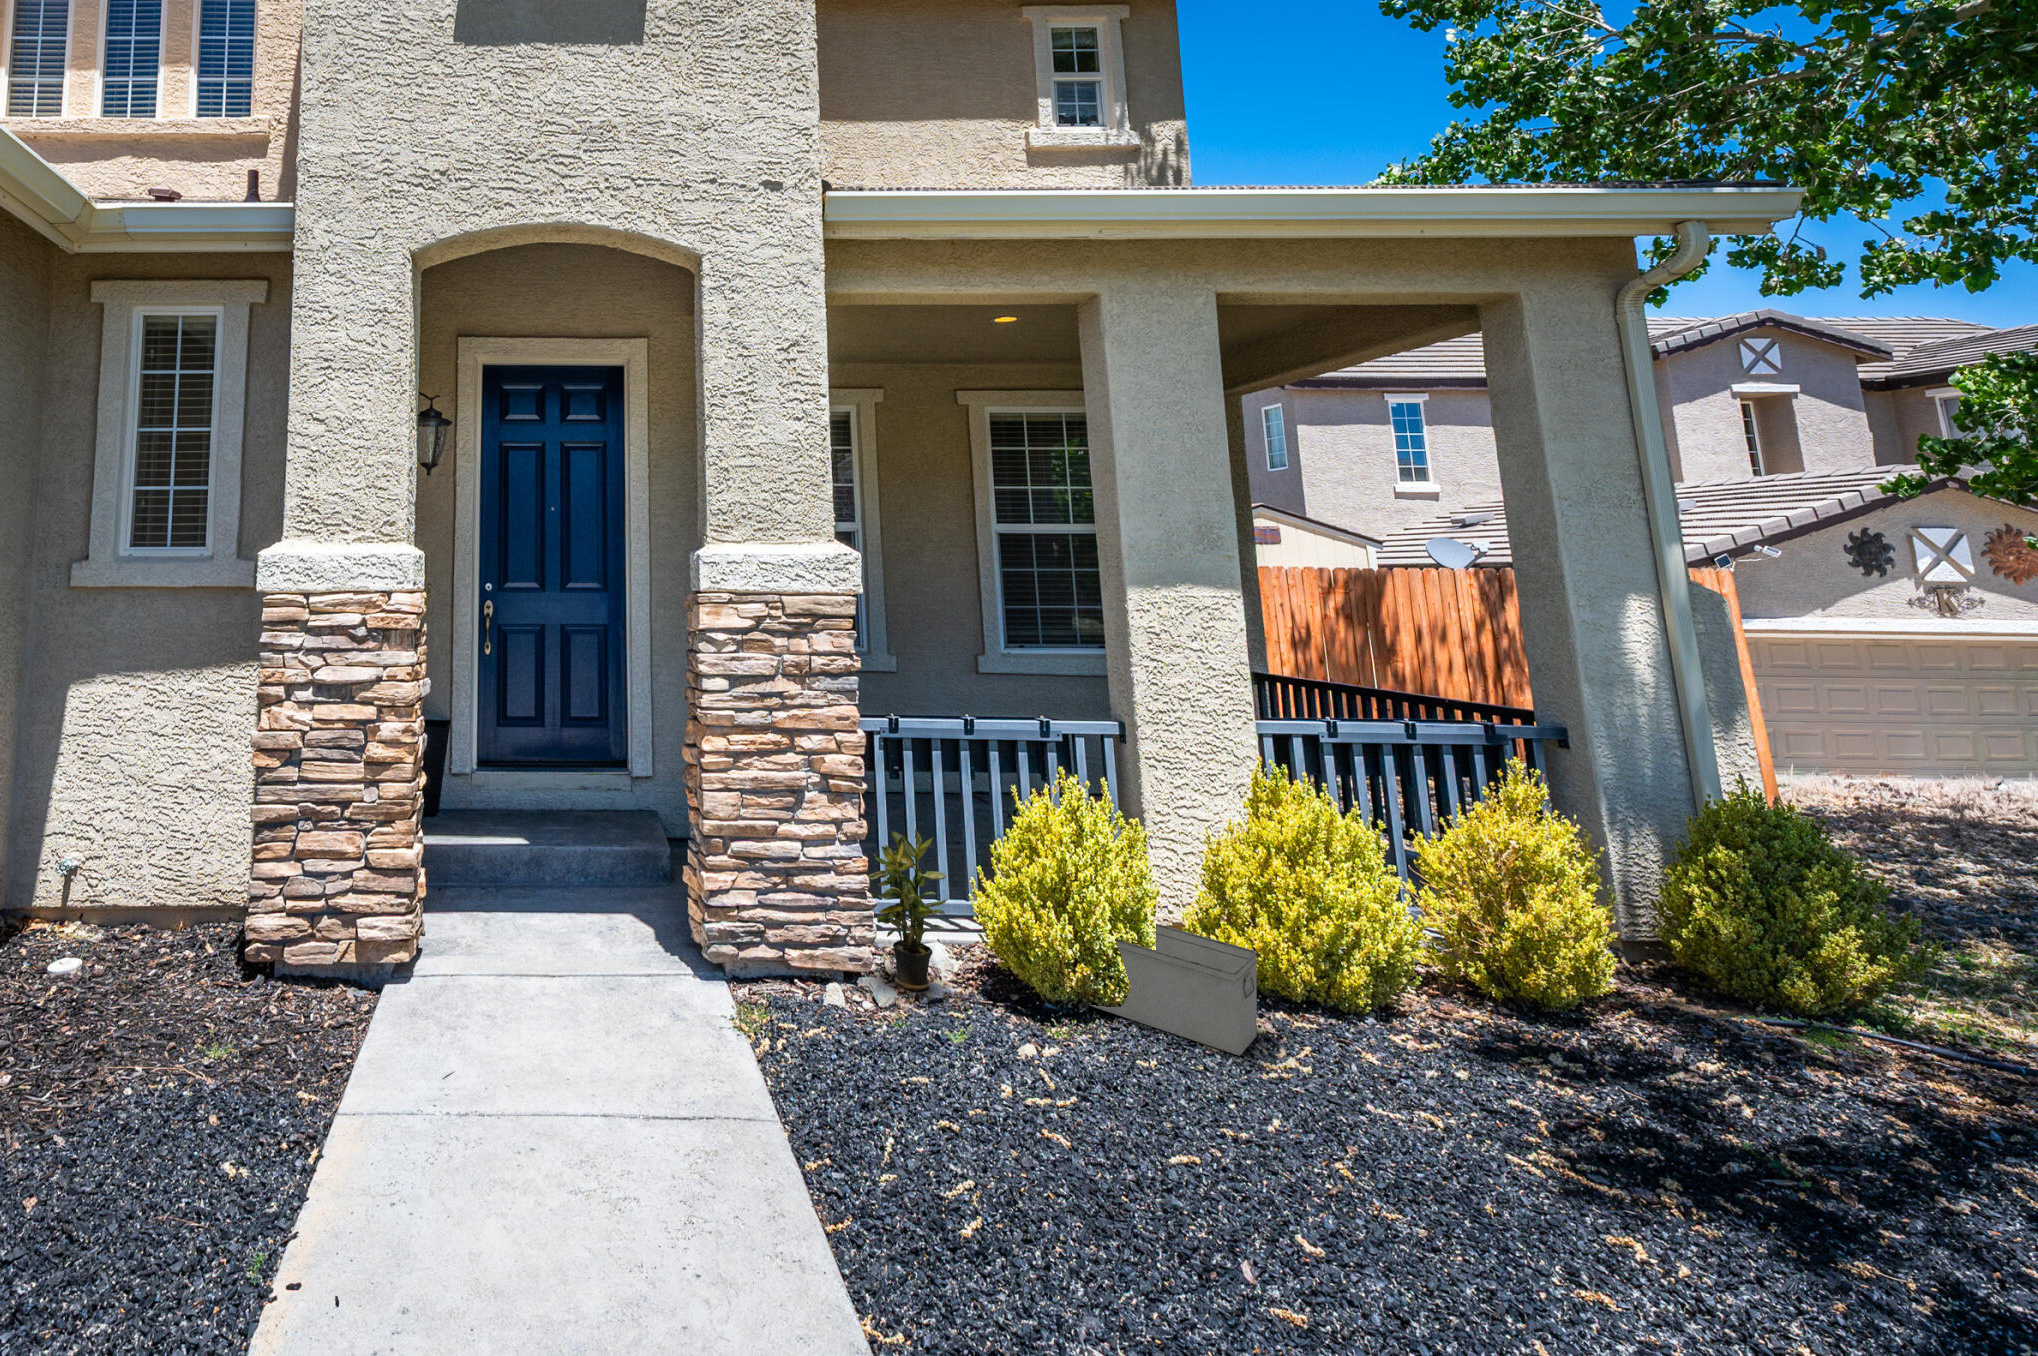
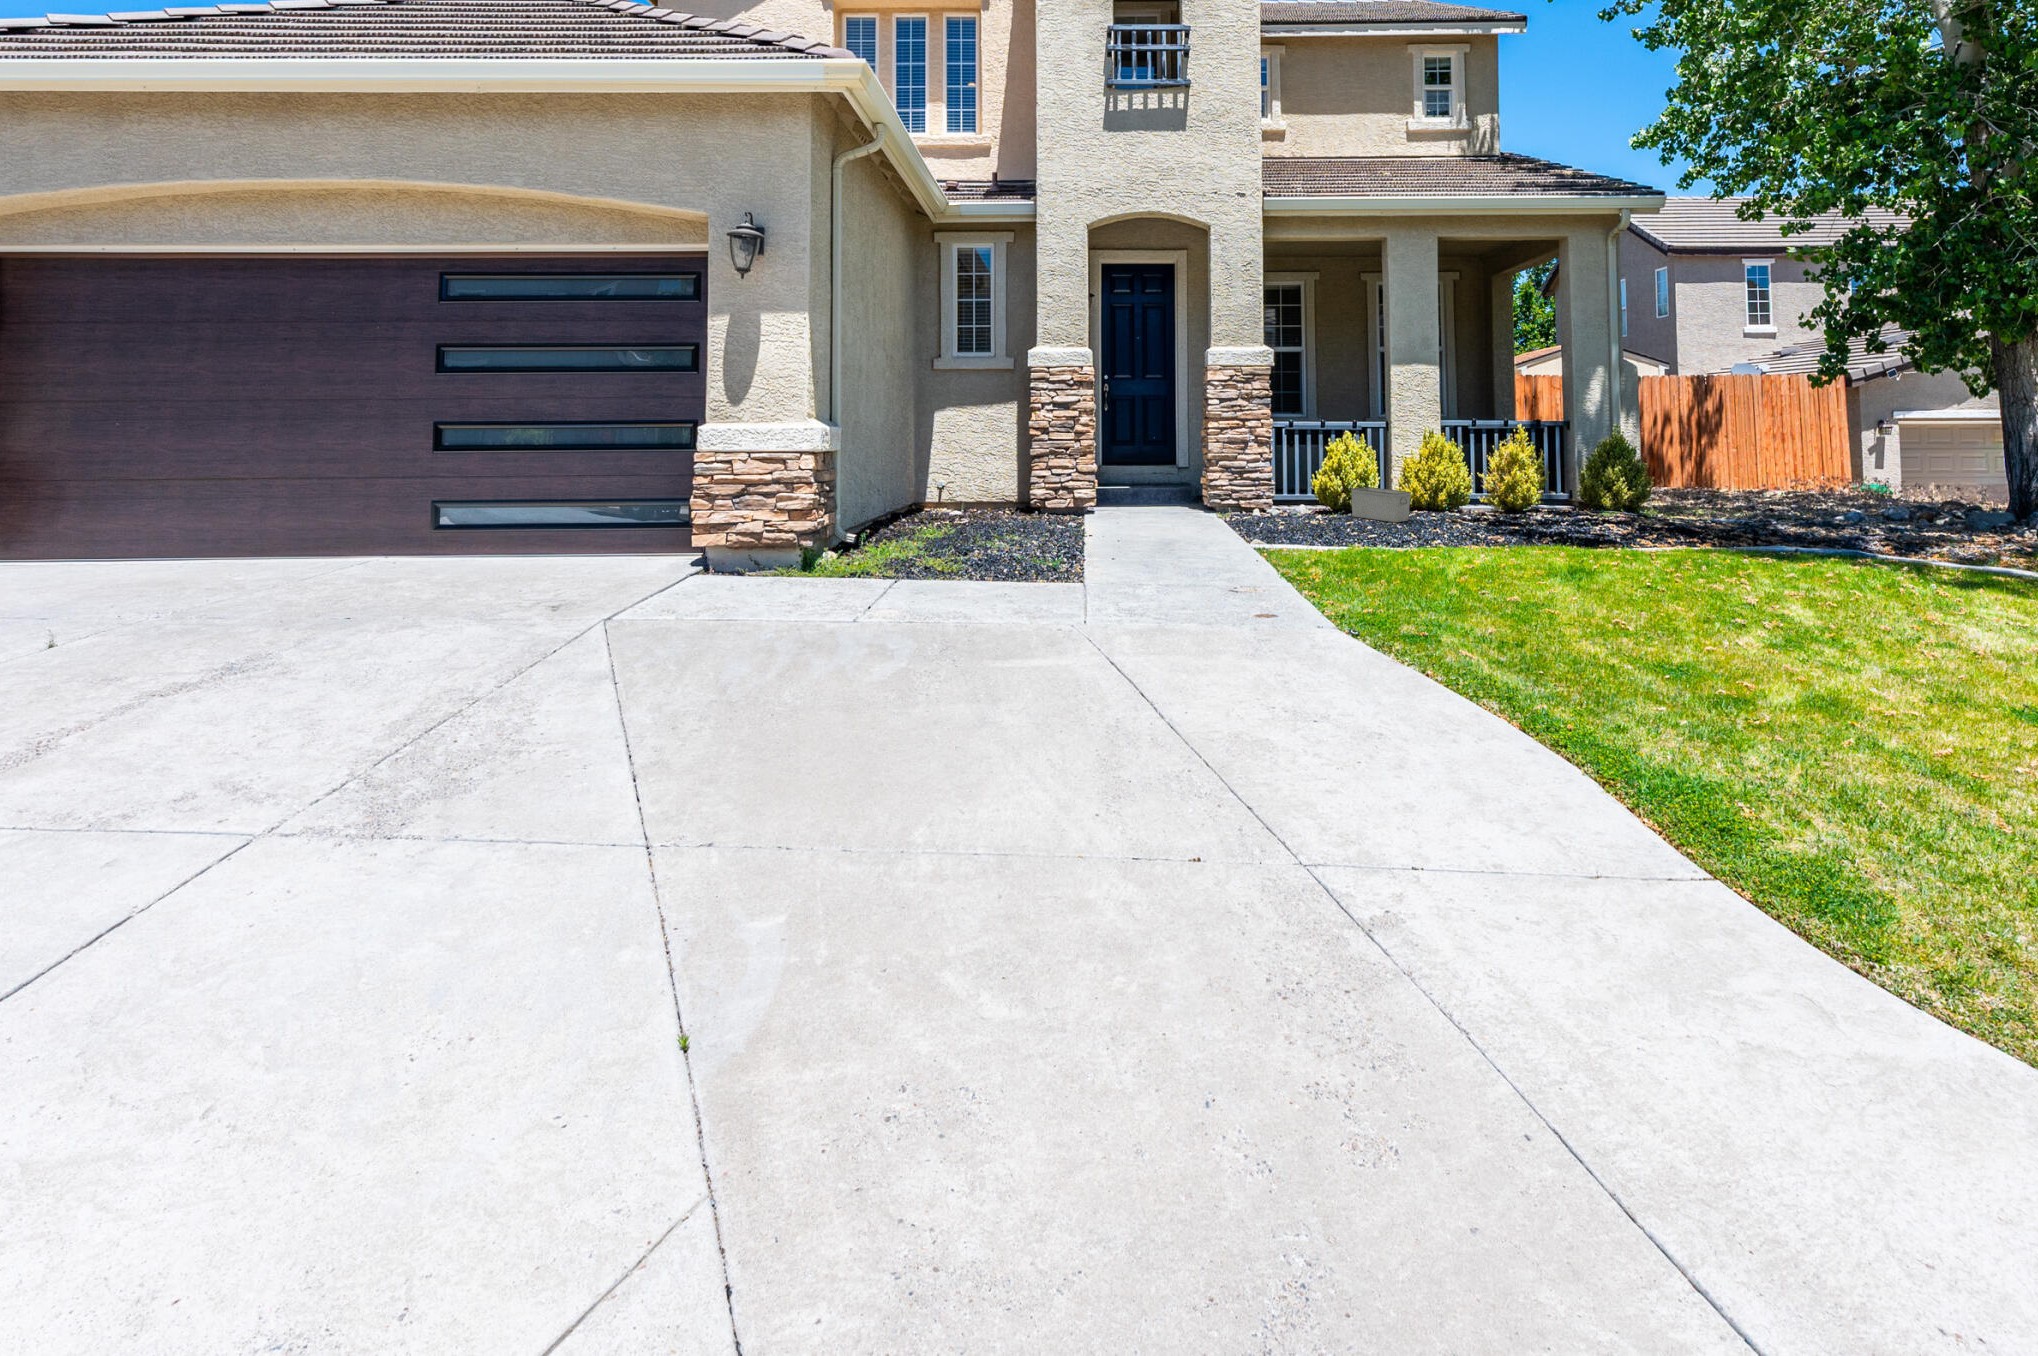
potted plant: present [867,829,947,991] -> none [1271,457,1301,513]

